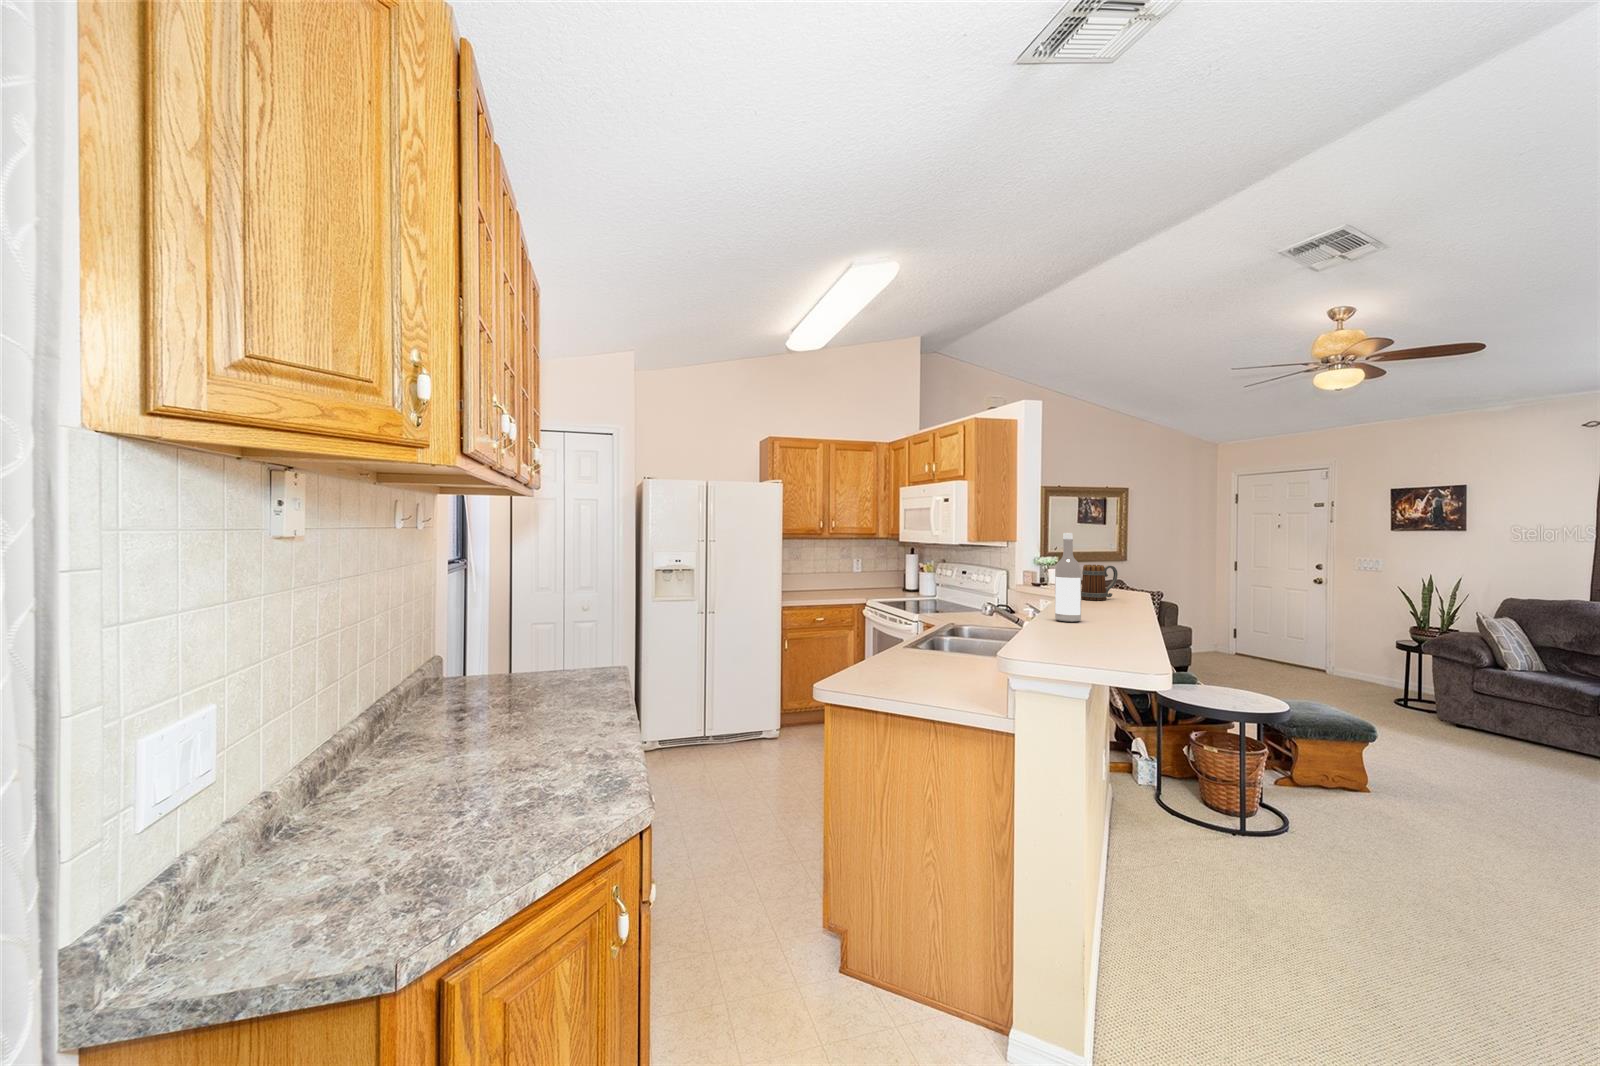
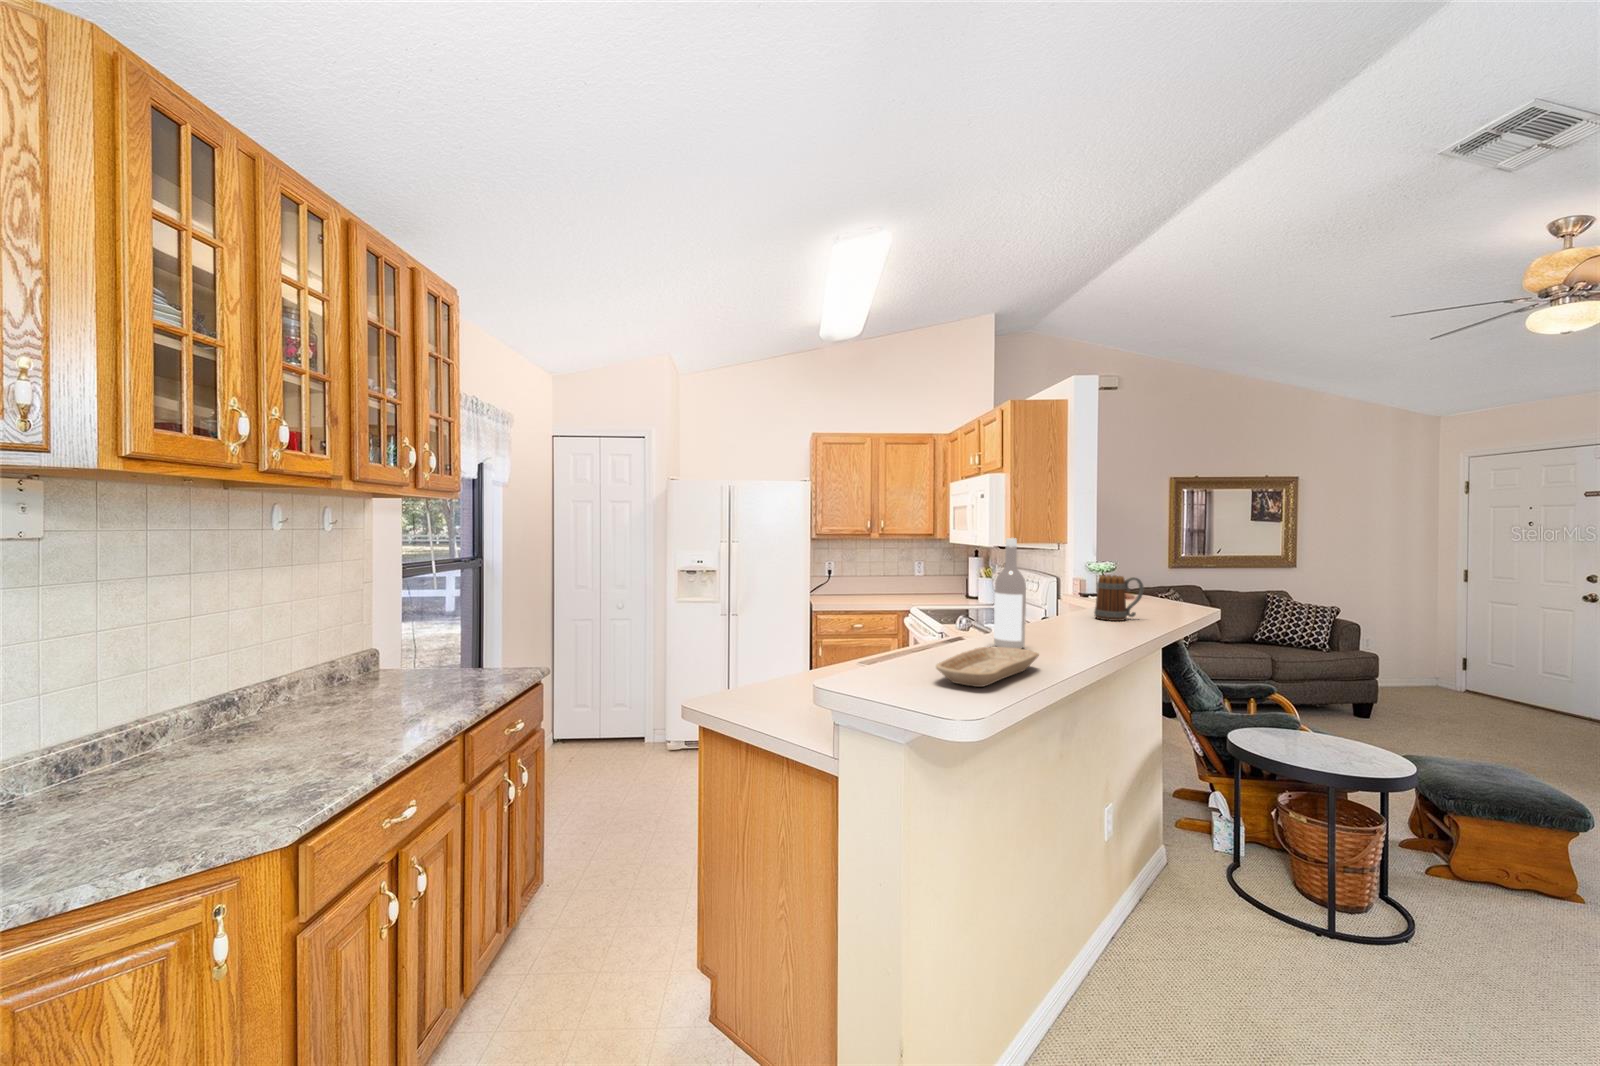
tray: none [1070,618,1127,646] -> present [936,647,1039,687]

